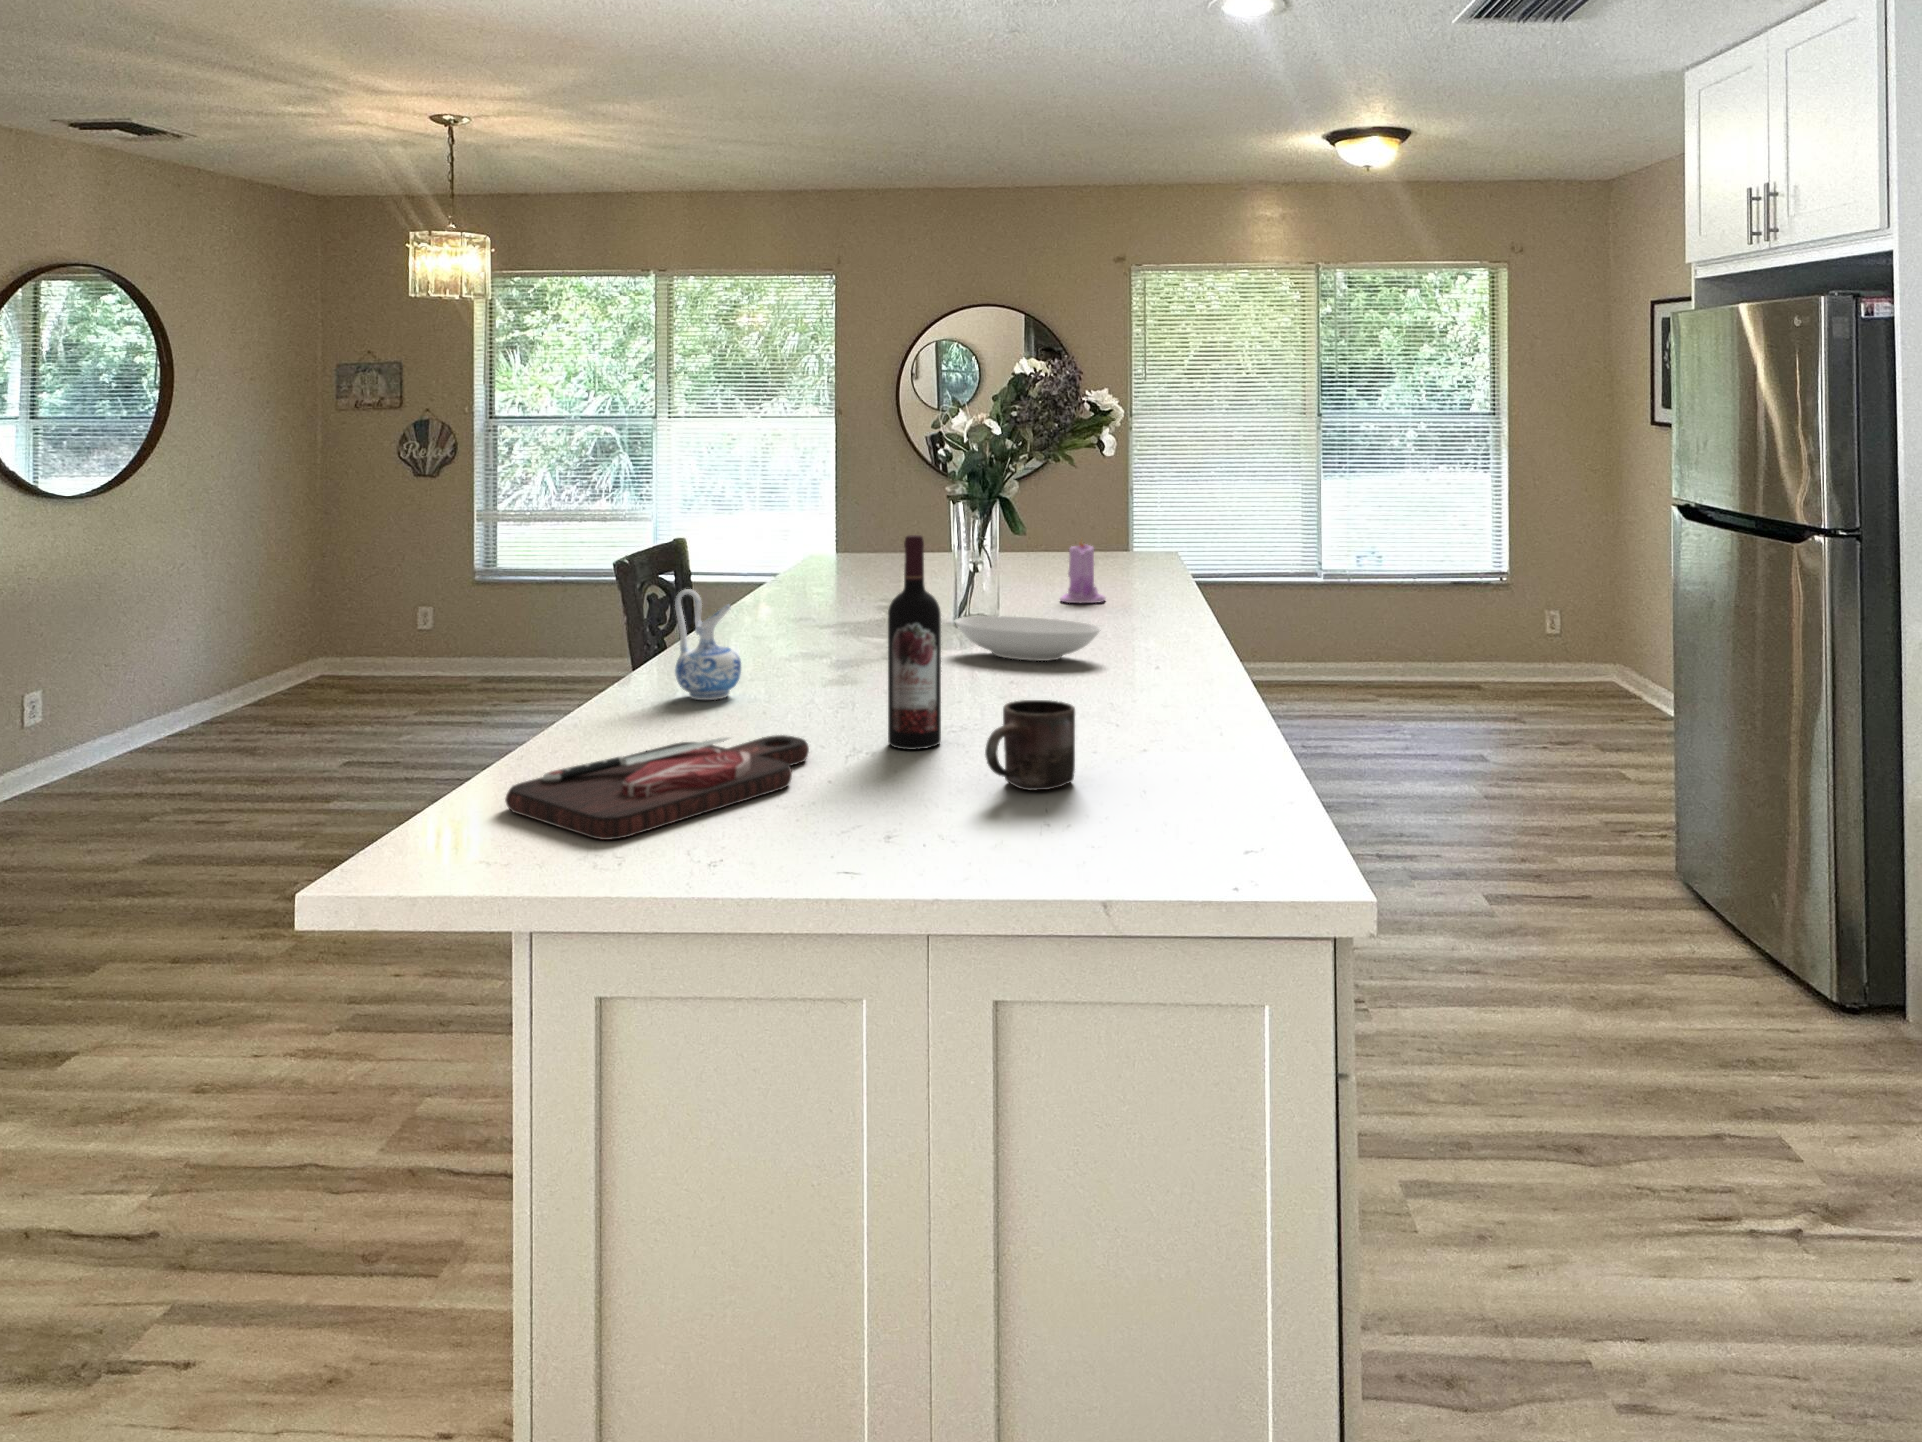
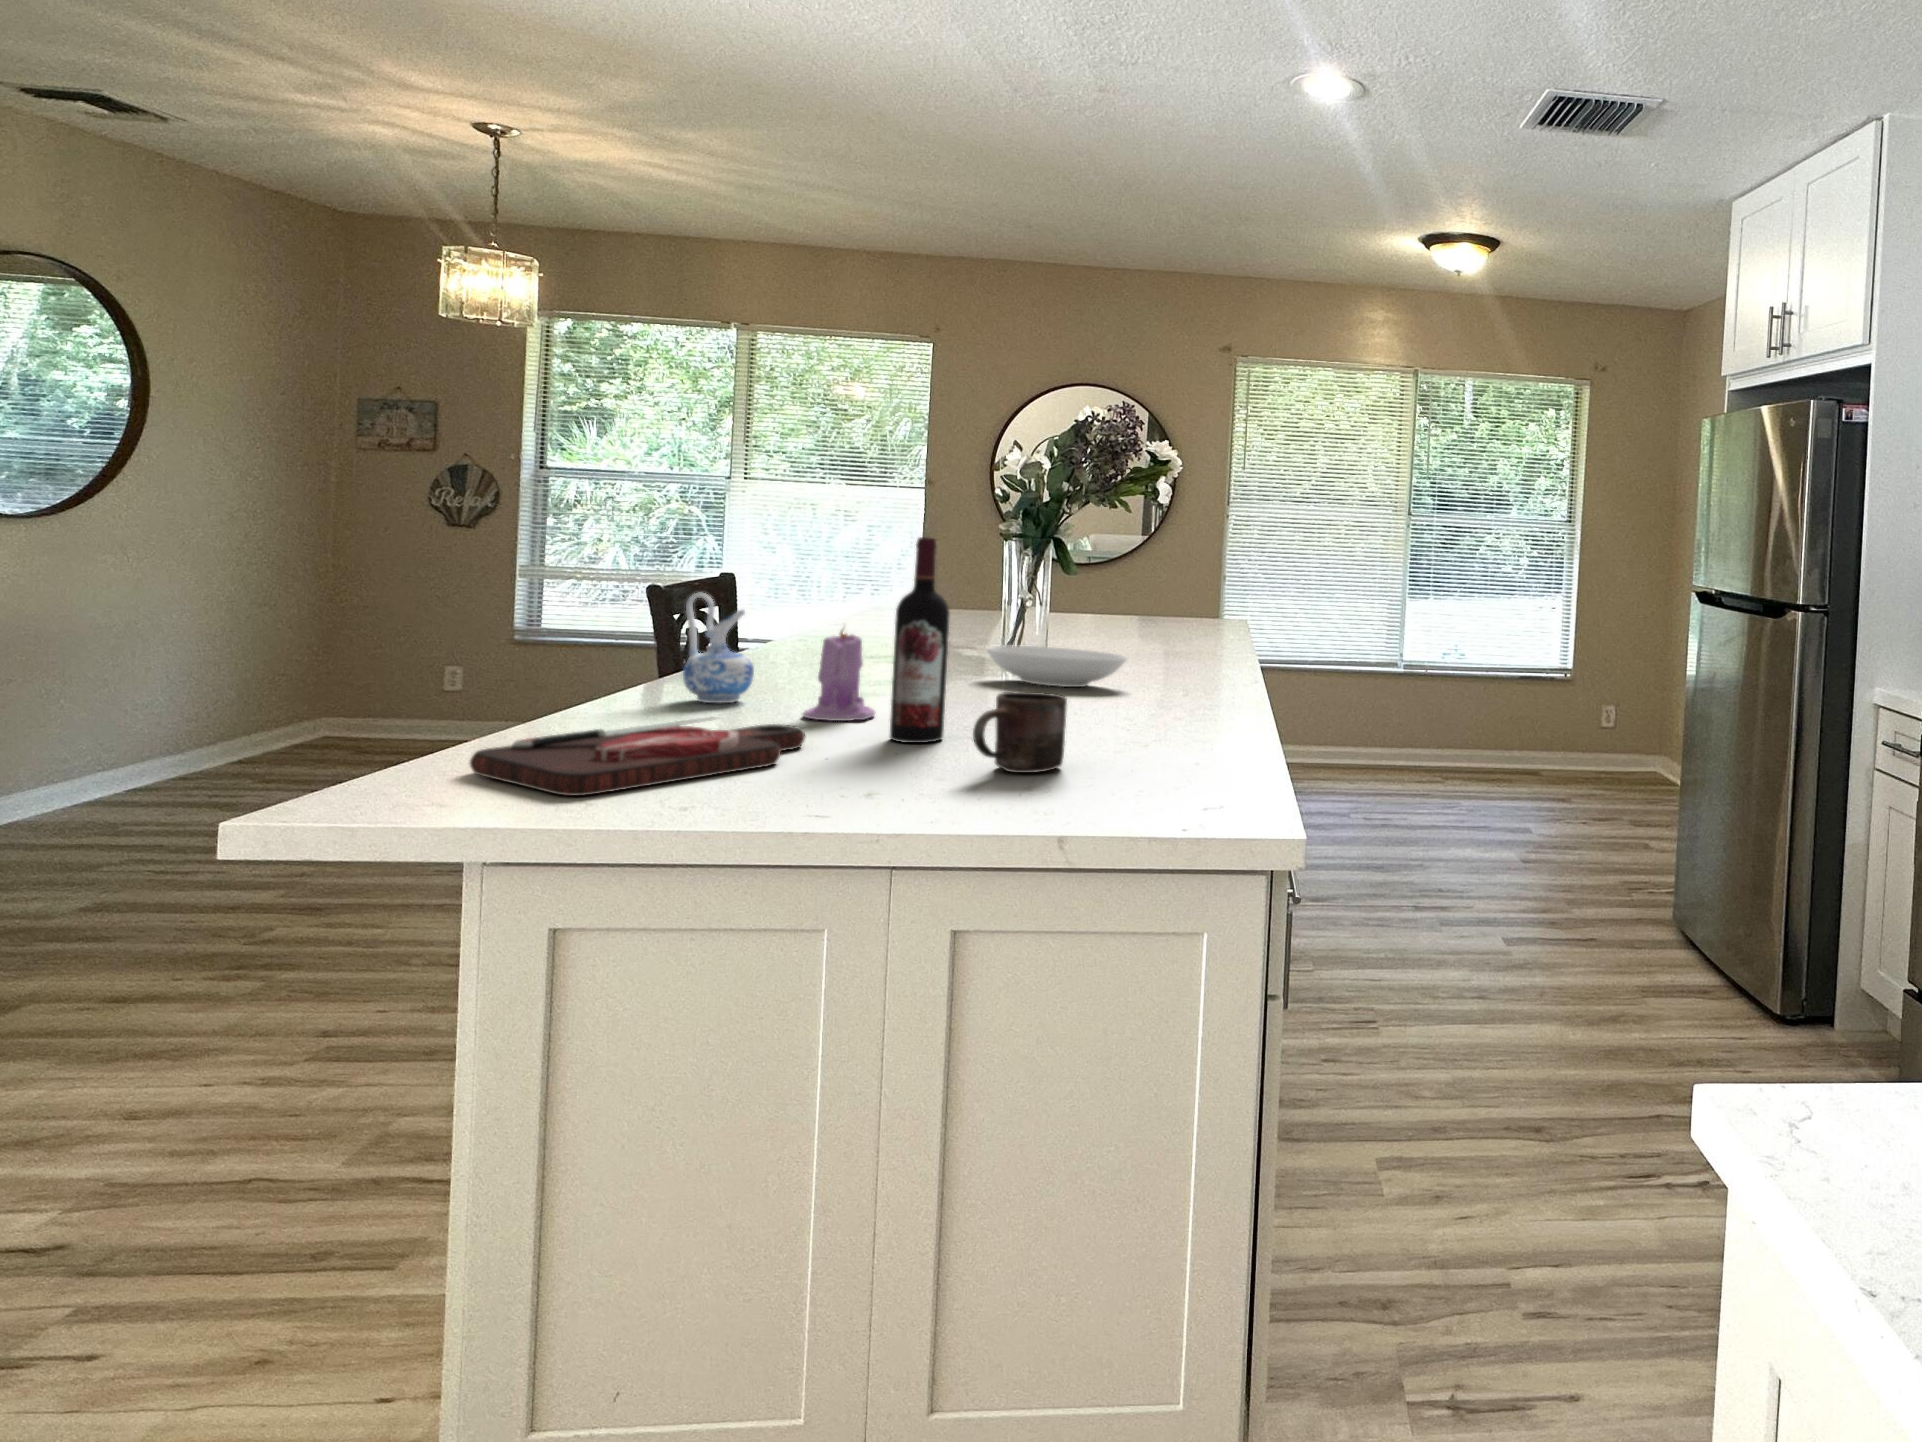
candle: present [1060,543,1106,603] -> present [803,630,875,721]

